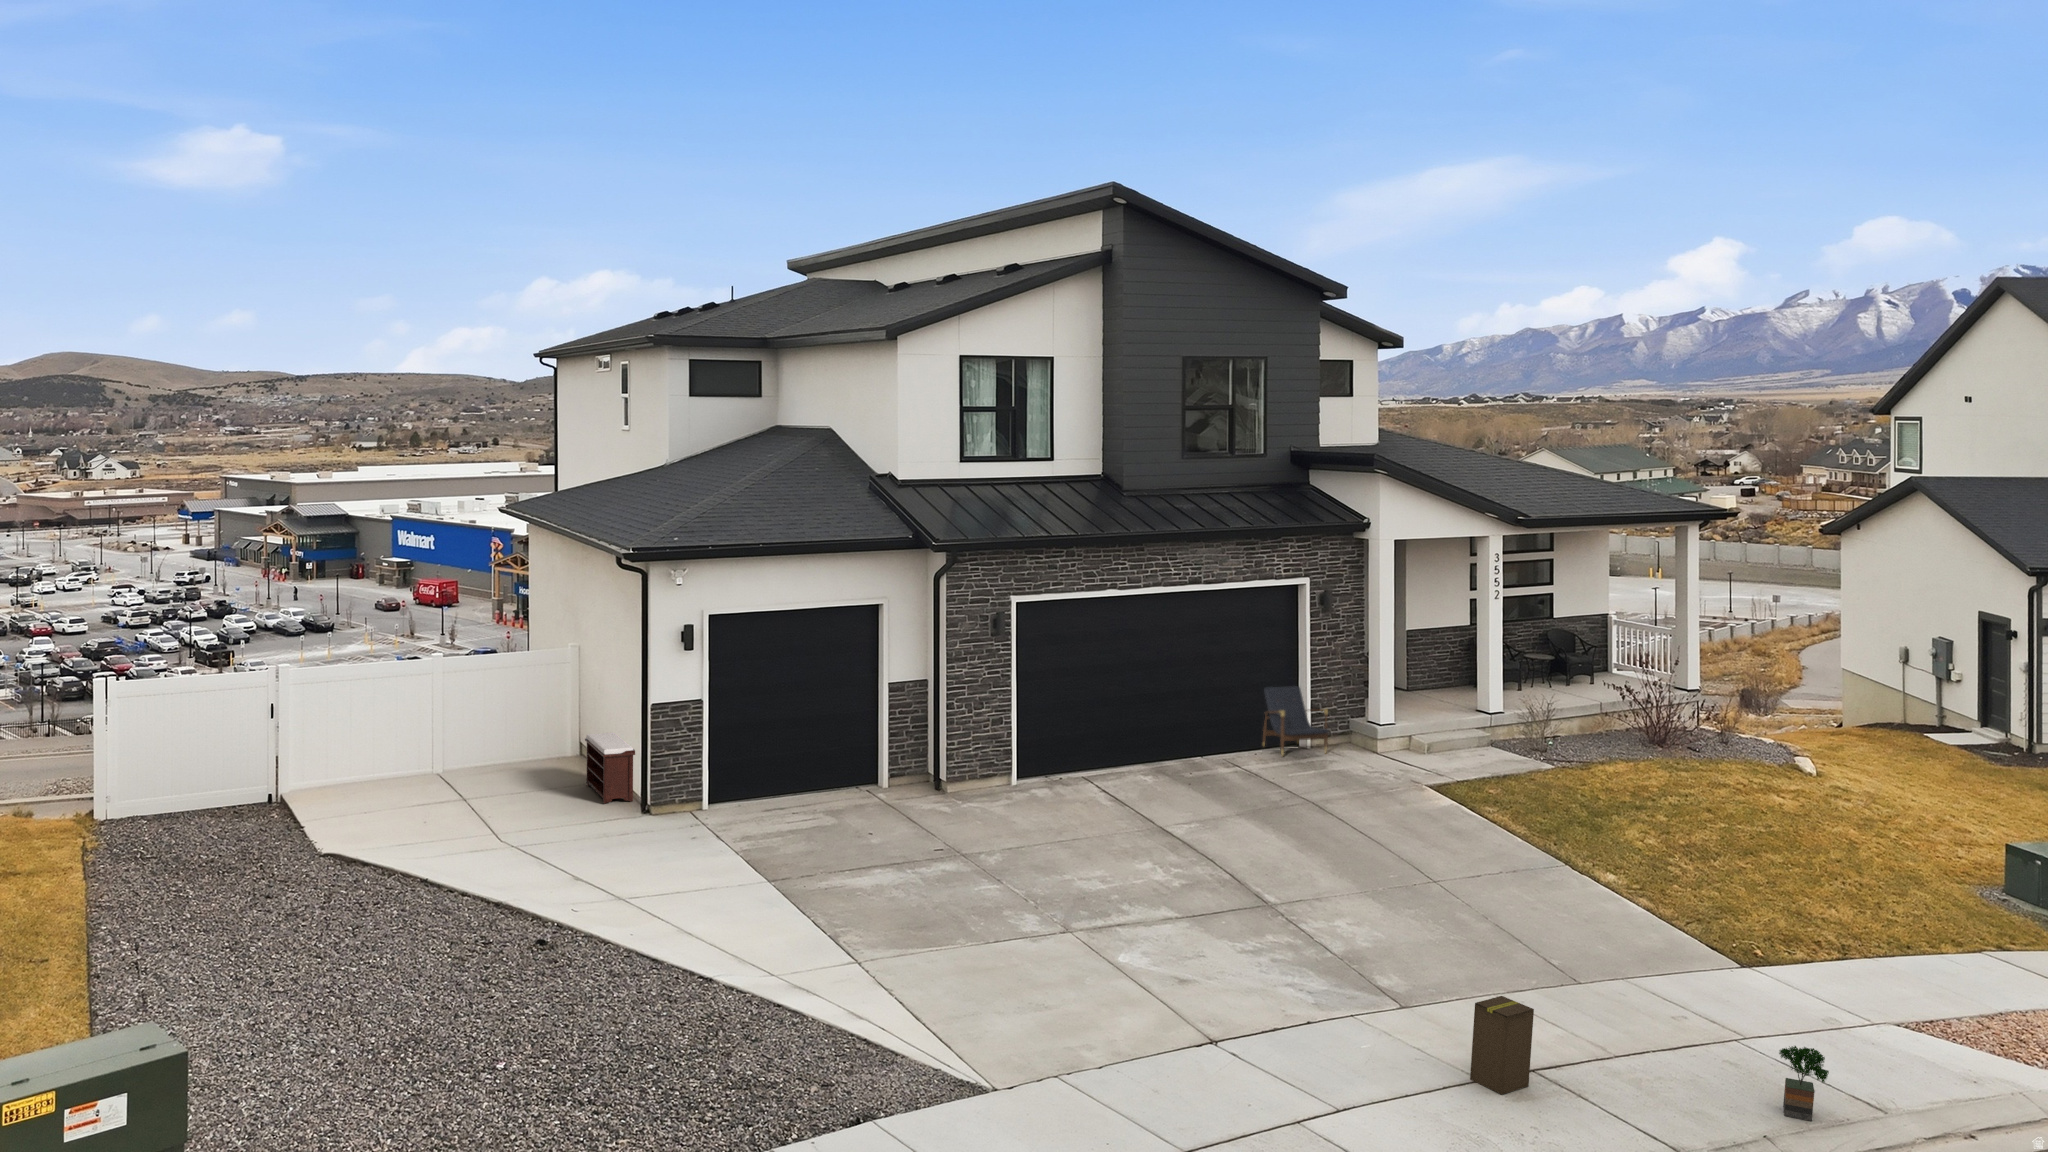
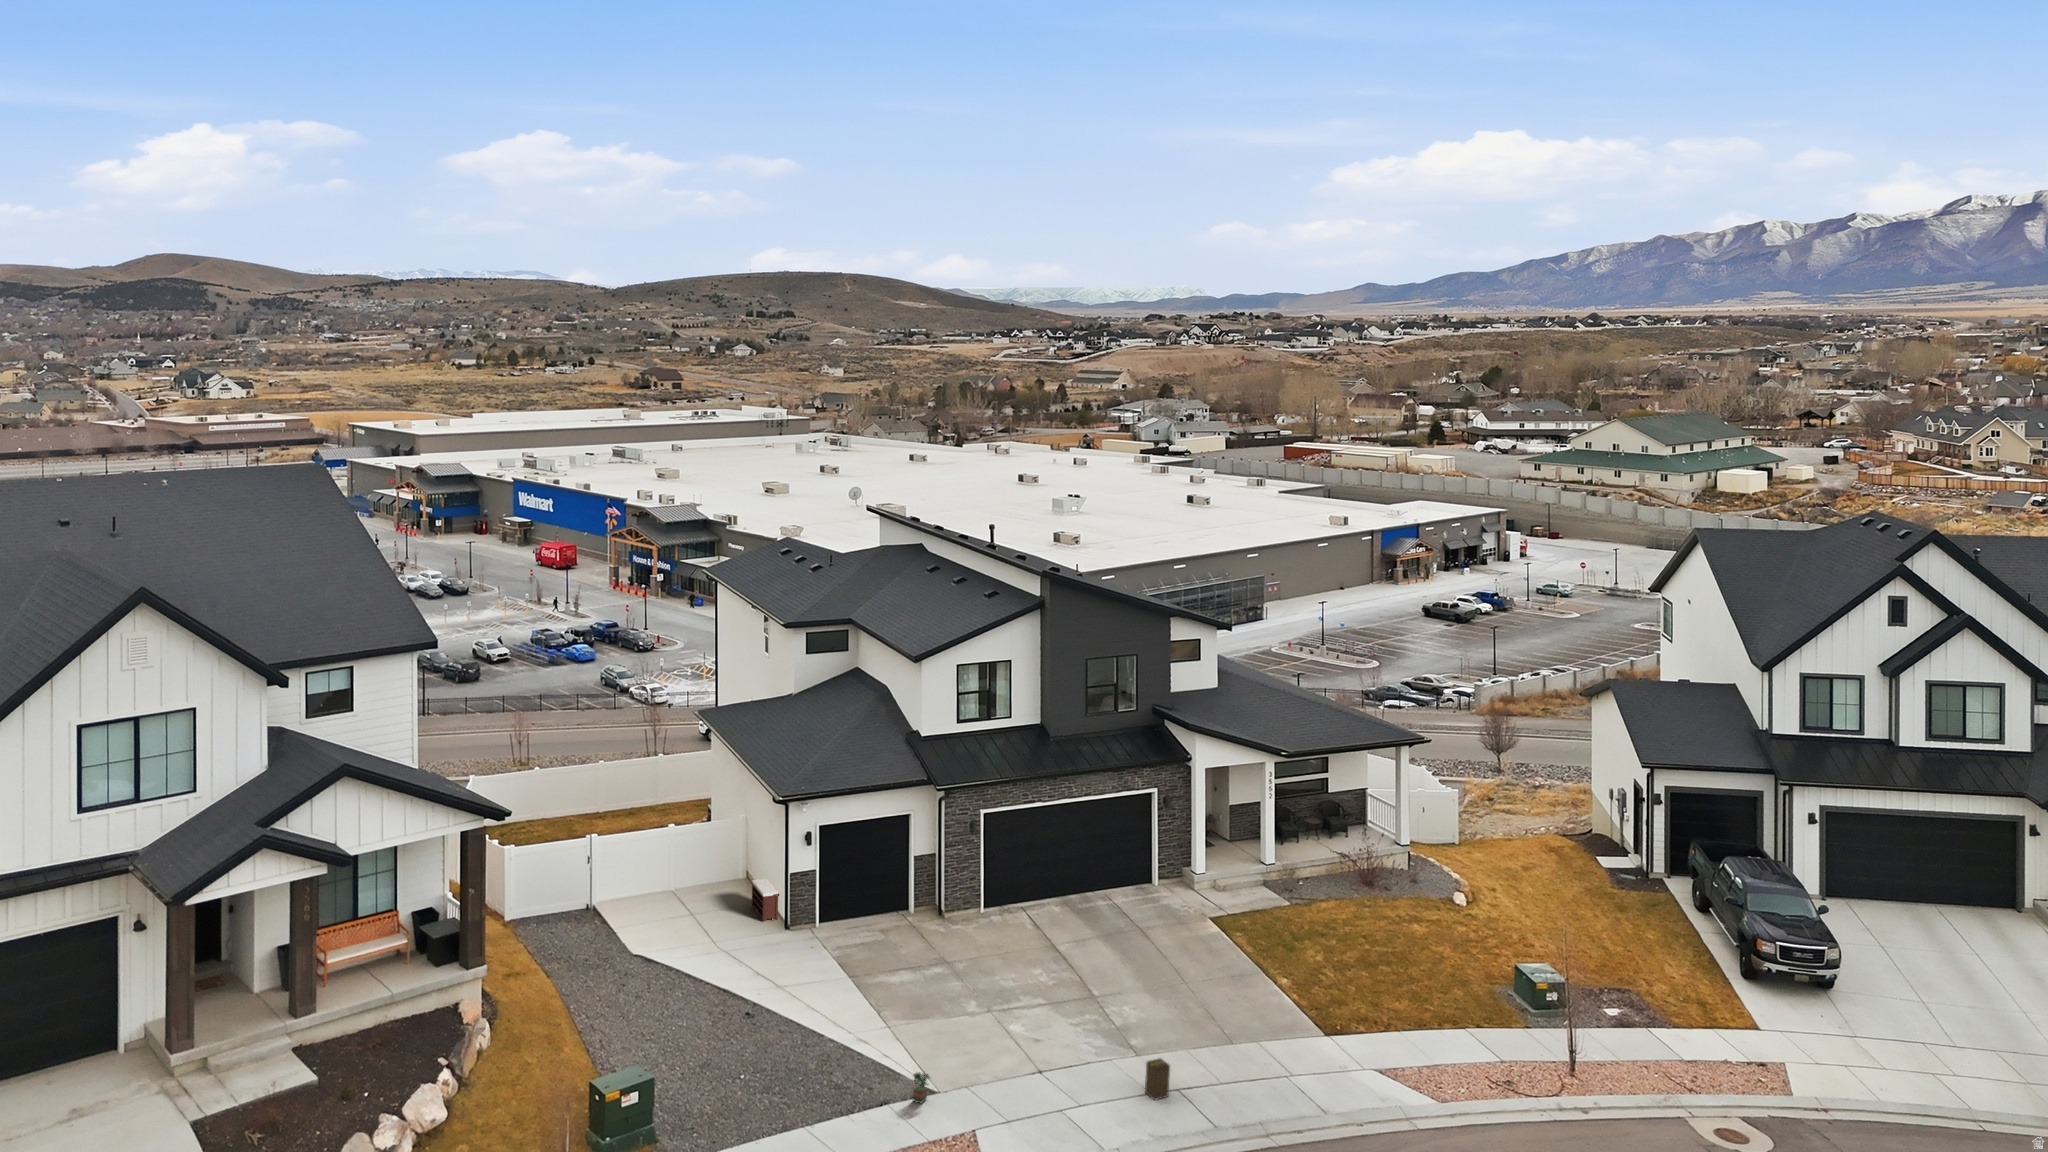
lounge chair: present [1263,686,1328,755] -> none [1129,851,1164,894]
potted tree: present [1779,1046,1829,1121] -> present [913,1072,930,1103]

